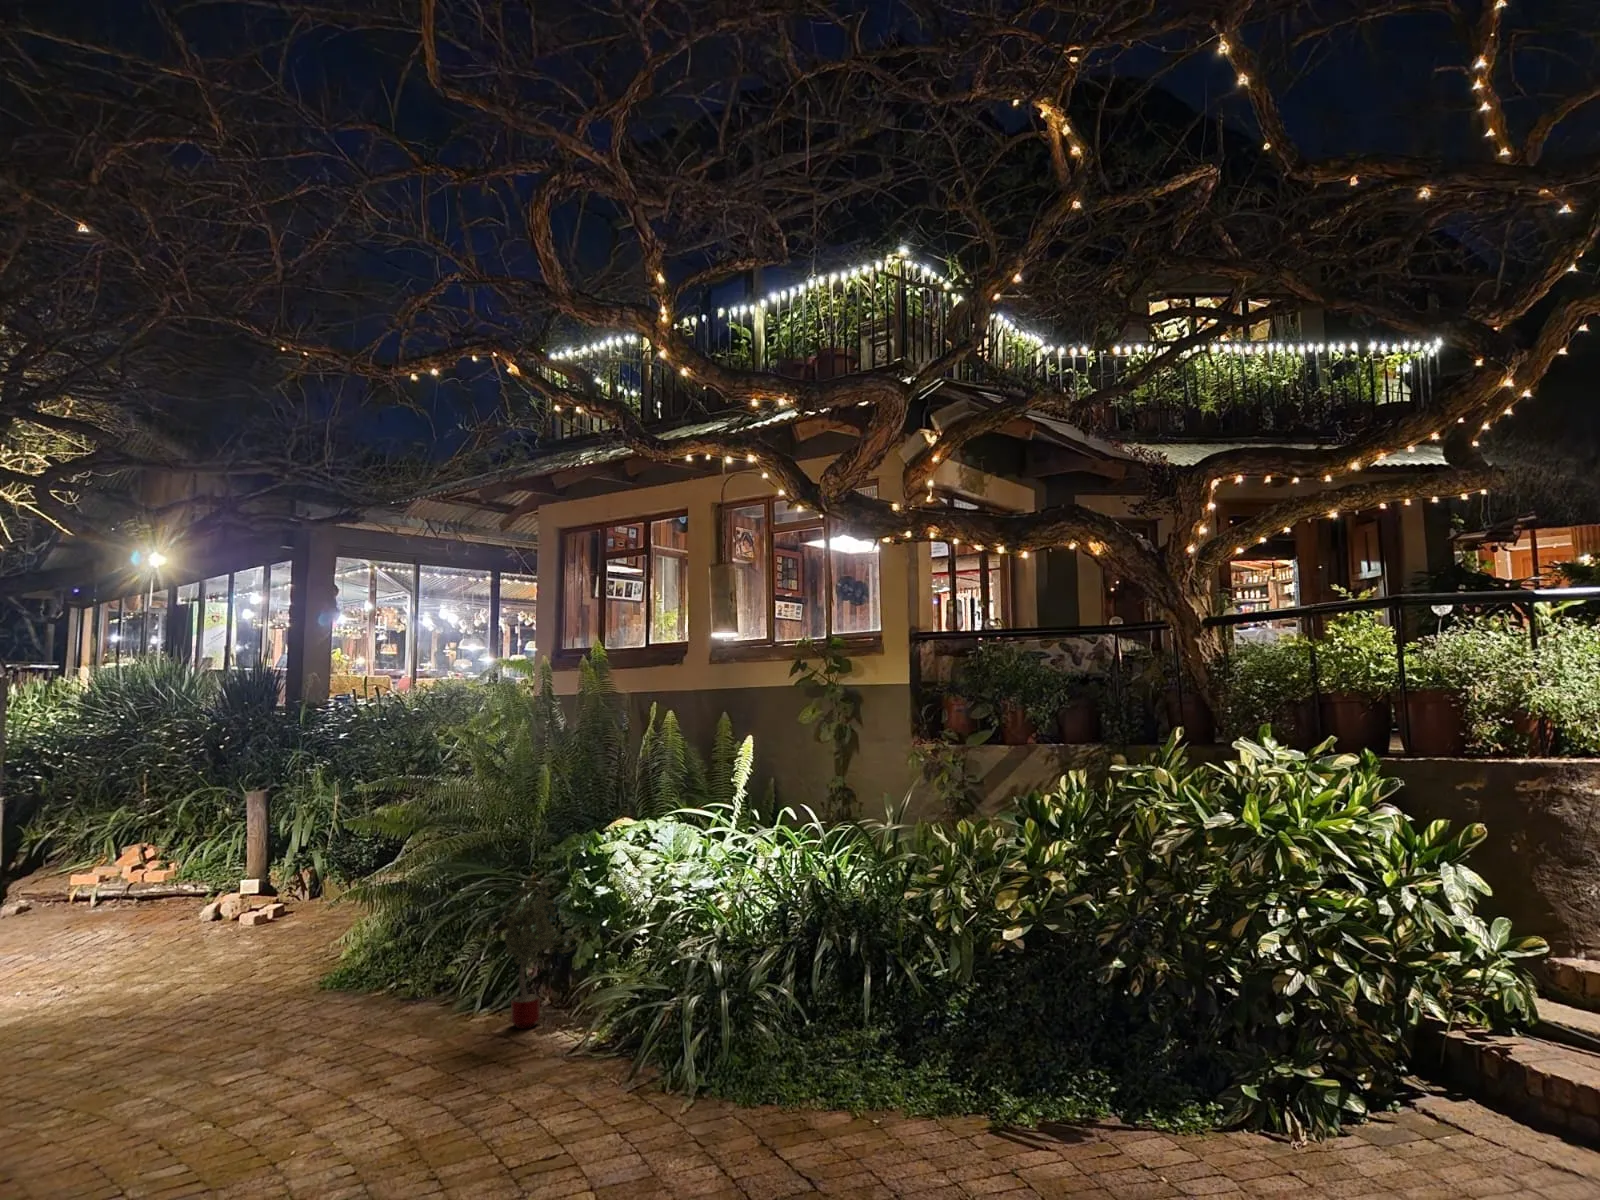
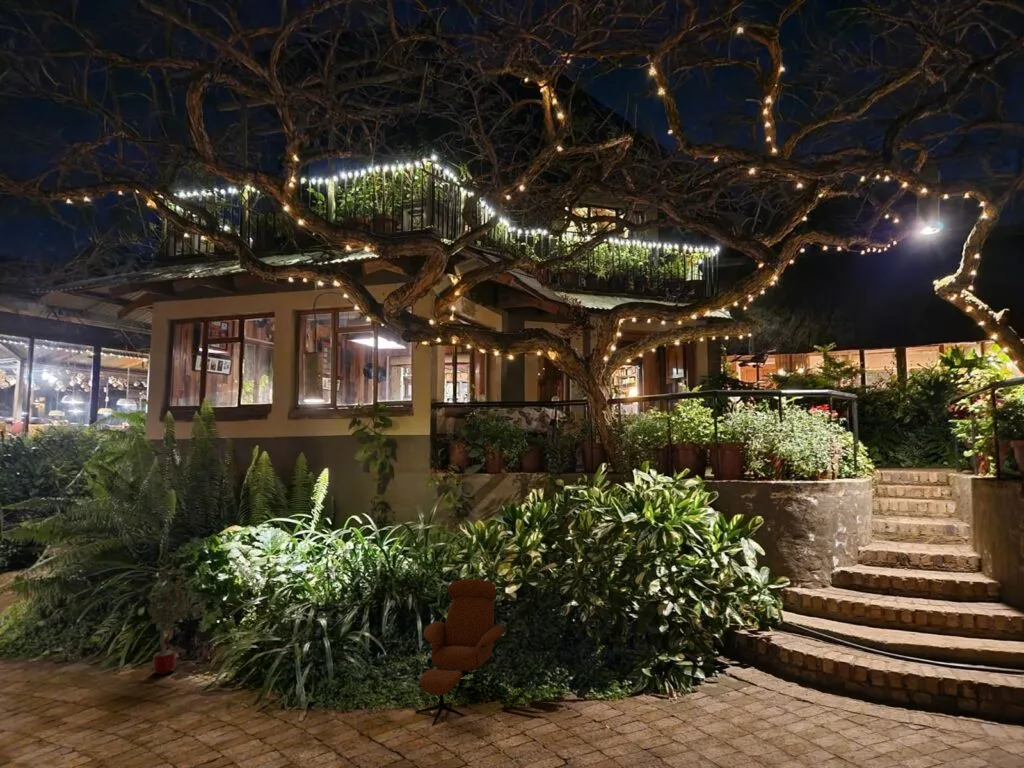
lounge chair: none [860,914,1004,1143] -> present [416,579,504,726]

